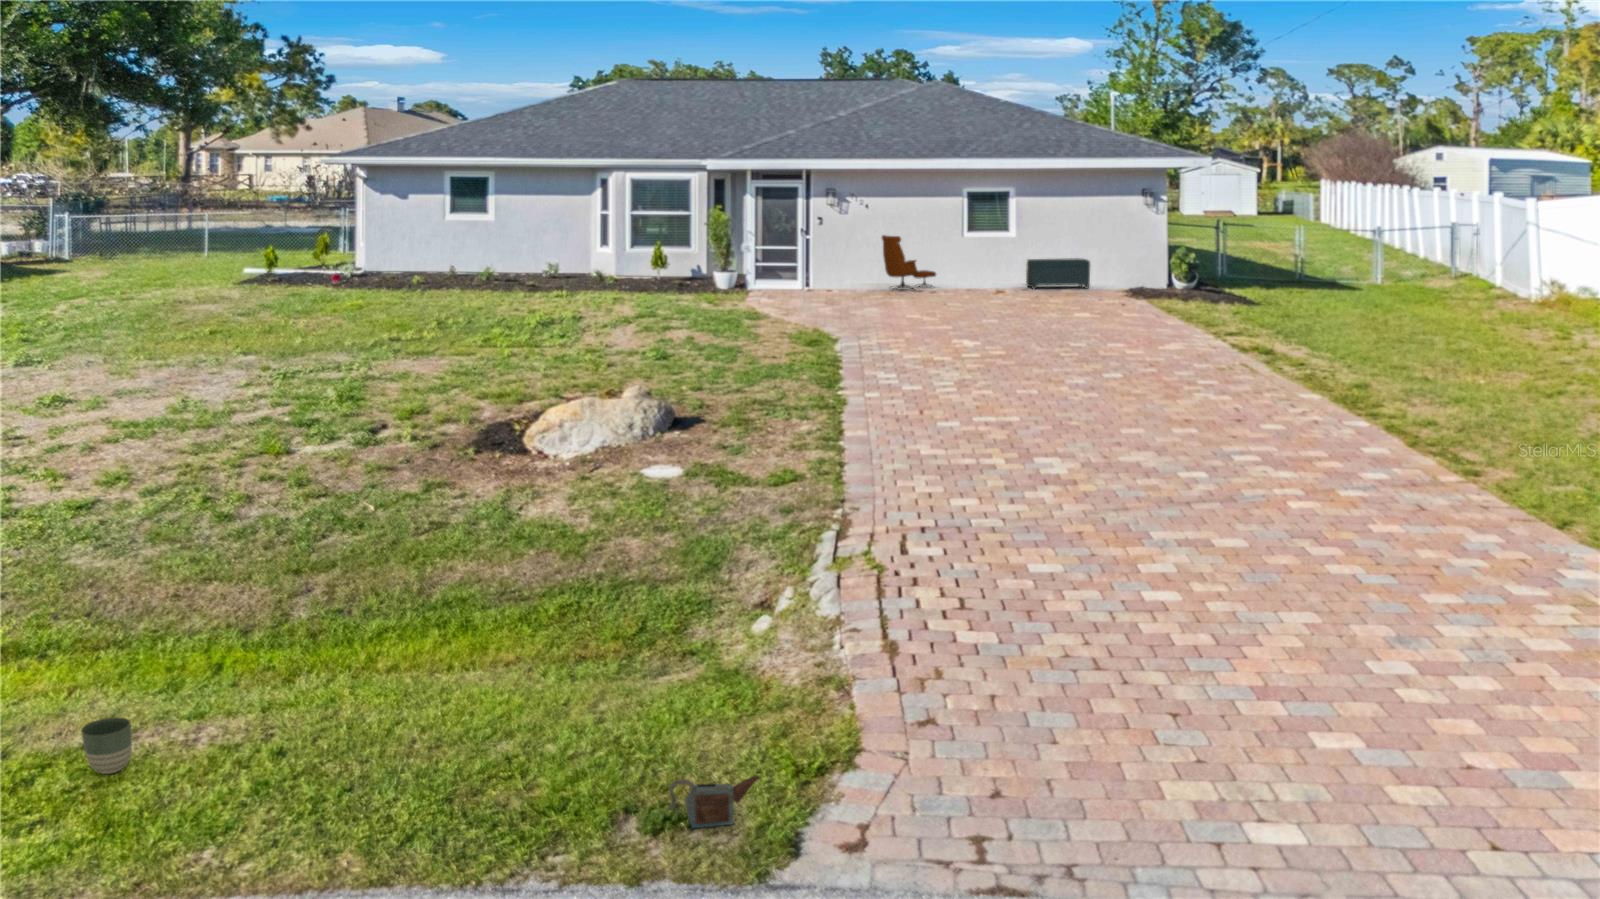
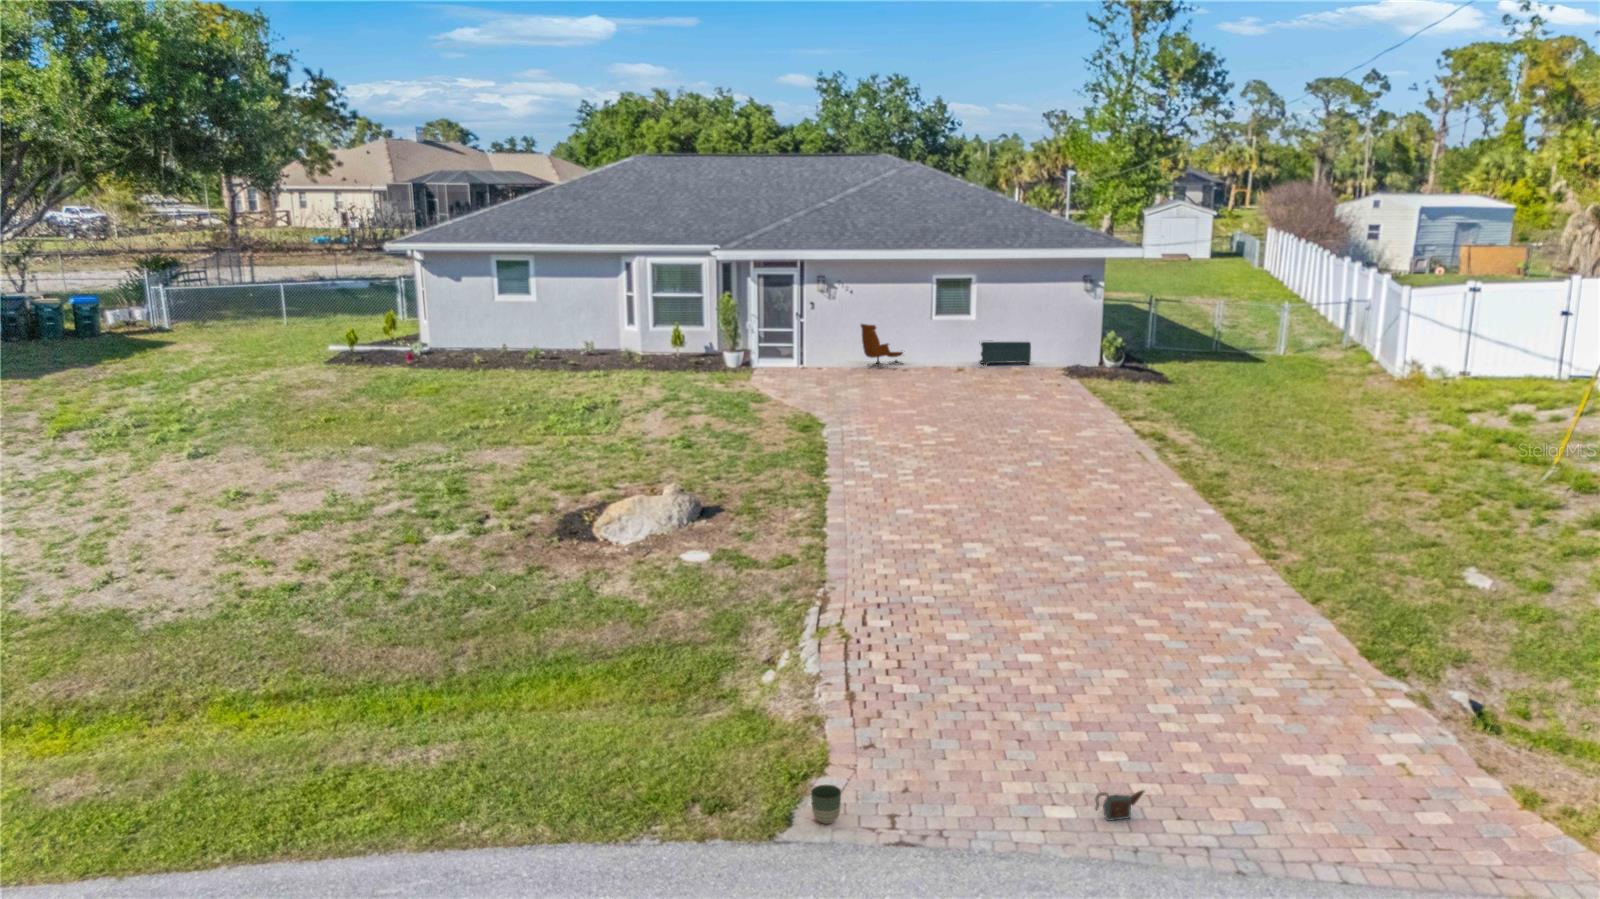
planter: present [81,717,132,774] -> present [811,785,841,824]
watering can: present [669,776,759,828] -> present [1095,790,1145,821]

